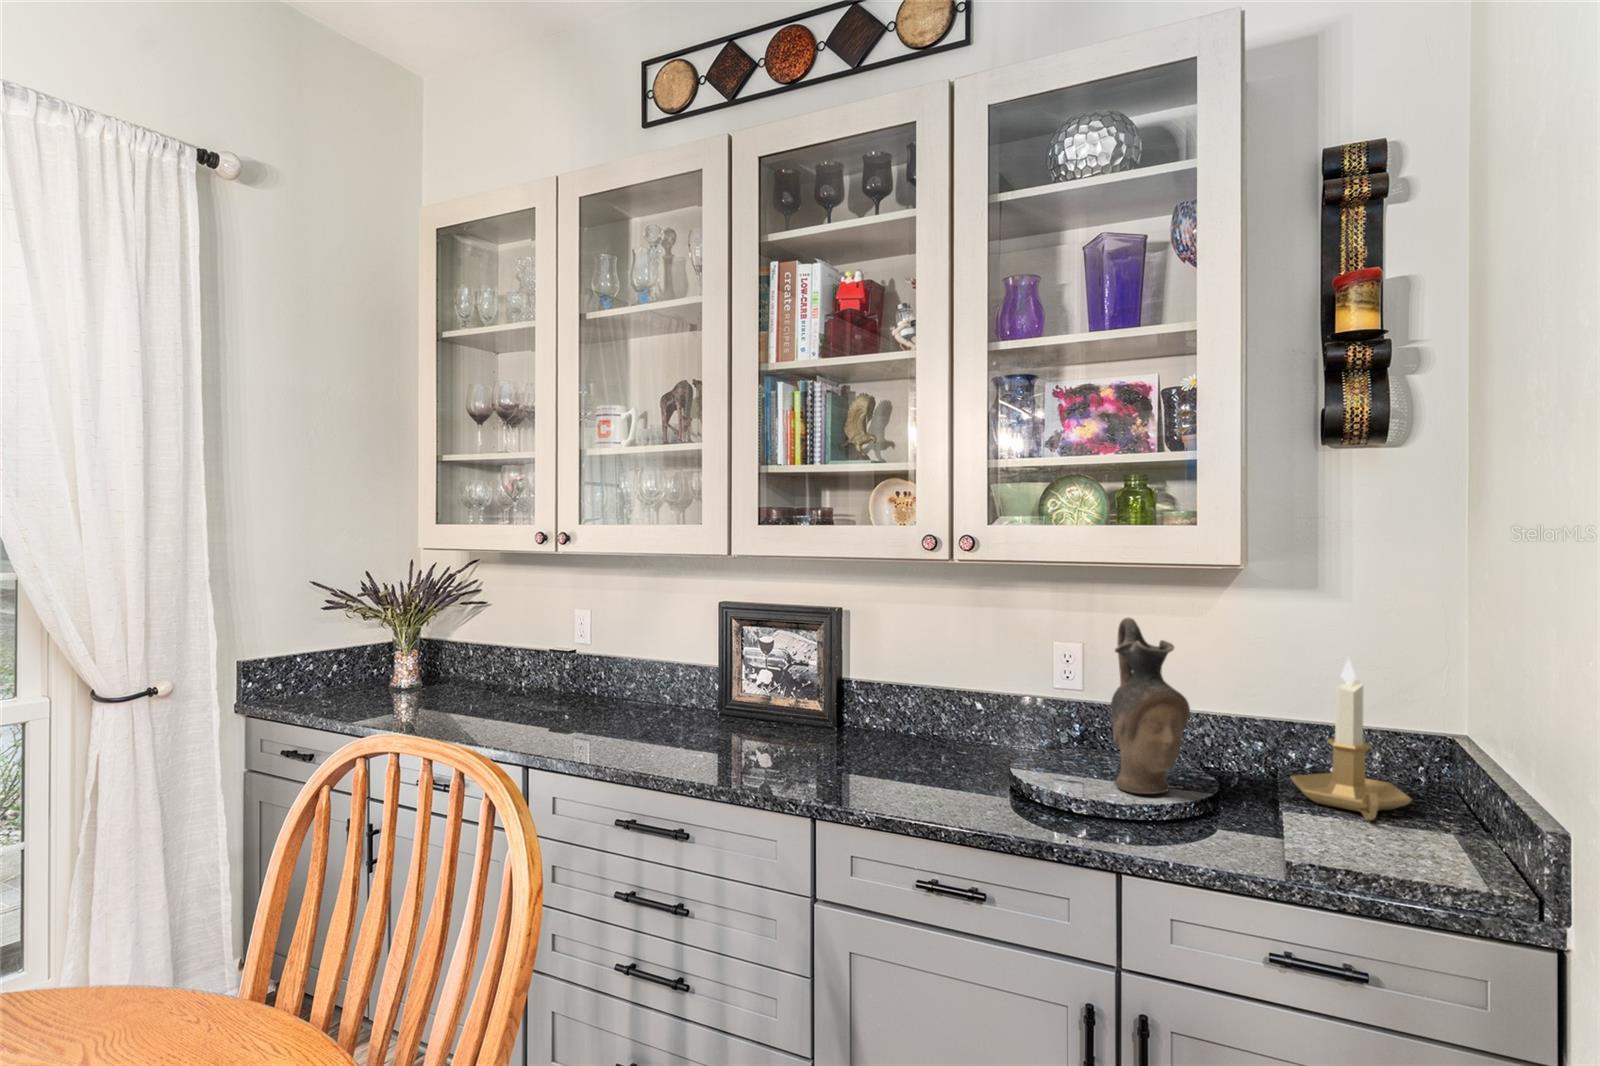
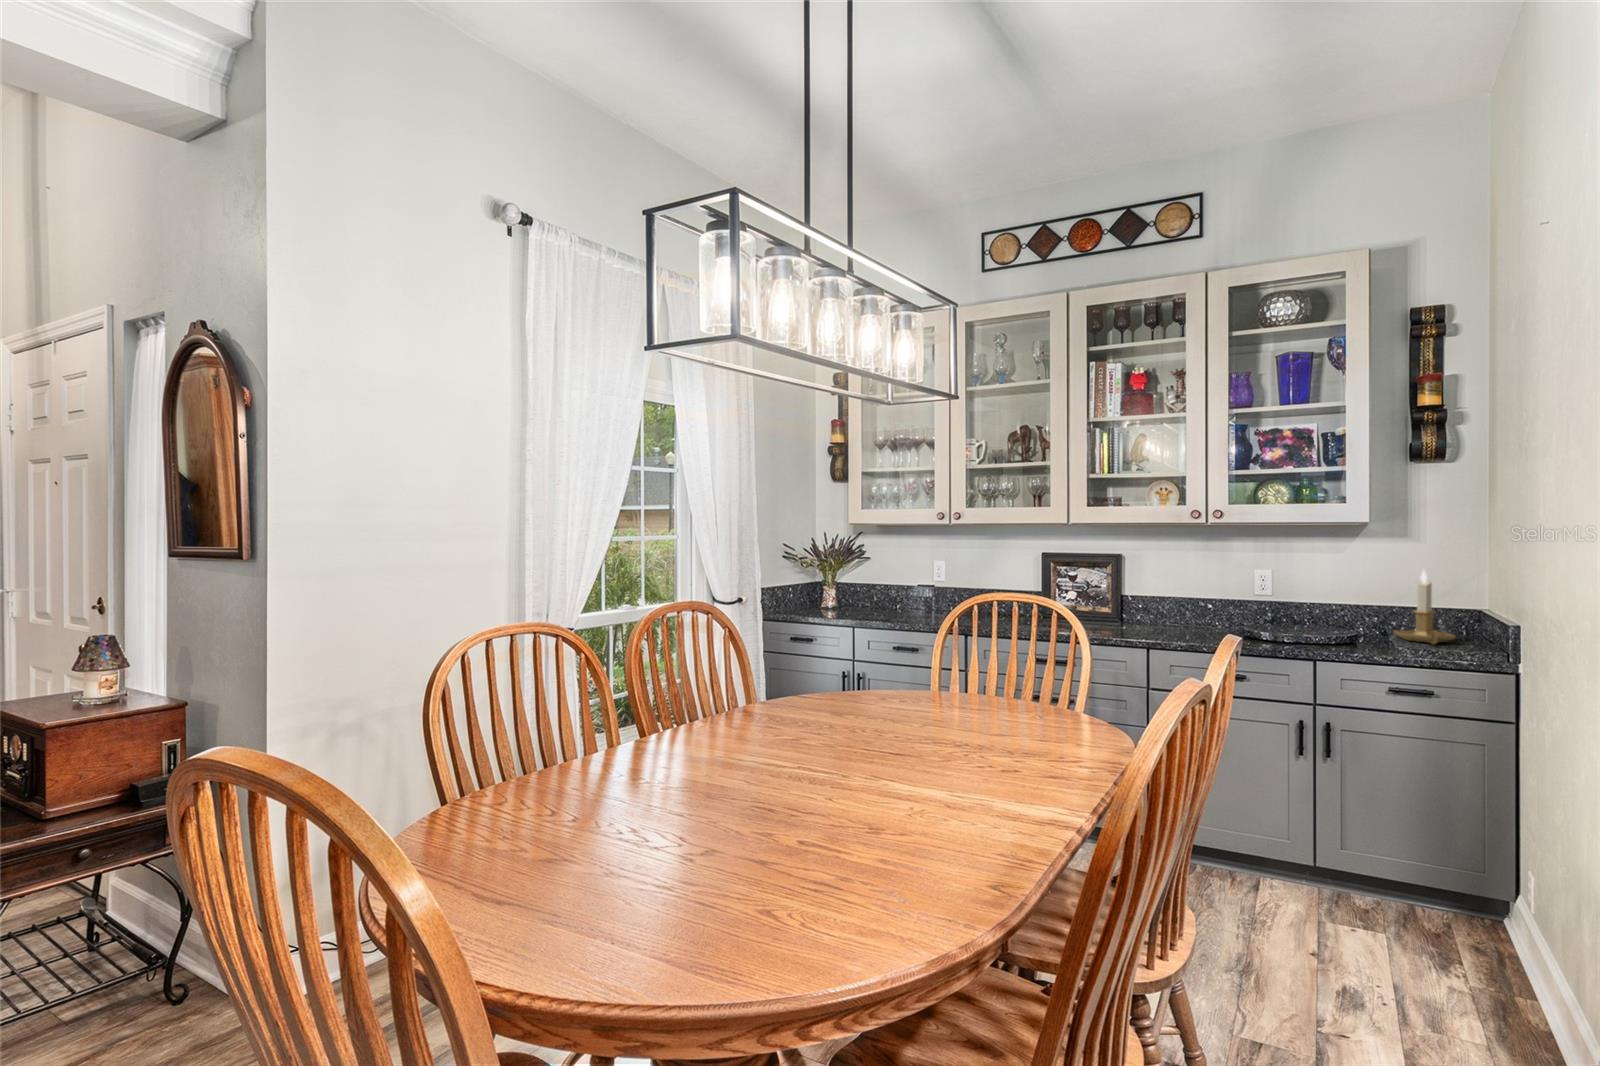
ceramic pitcher: present [1111,618,1190,794] -> none [1300,551,1341,637]

